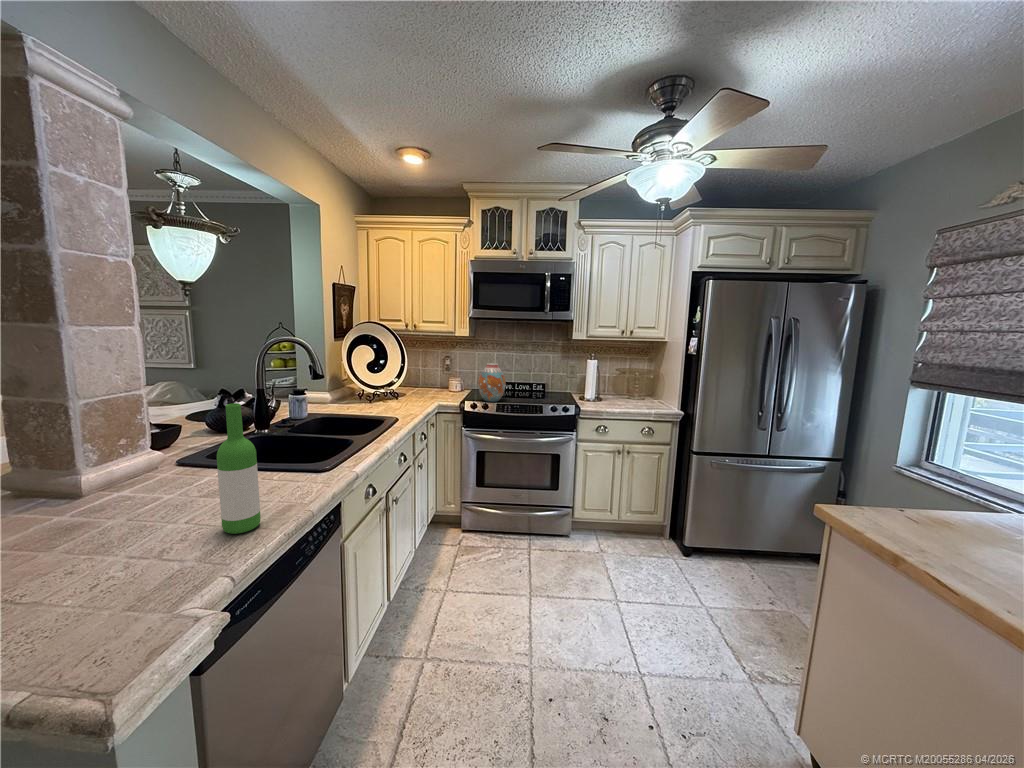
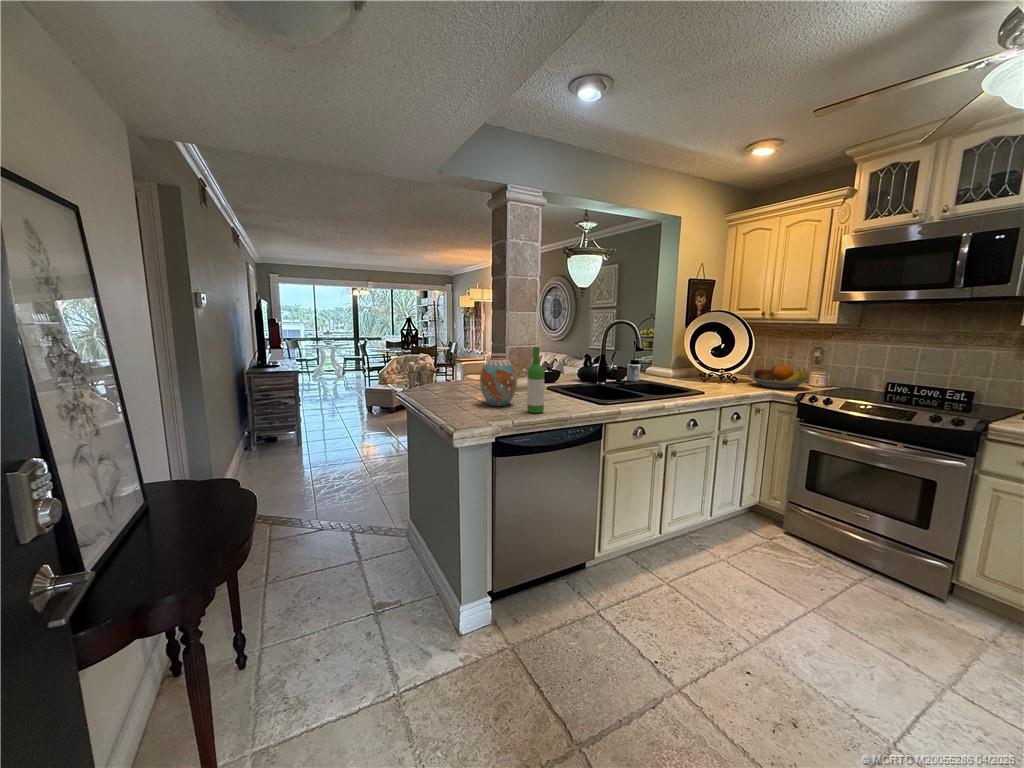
vase: present [478,363,506,402] -> present [480,354,517,406]
fruit bowl: none [408,376,459,399] -> present [748,365,810,389]

